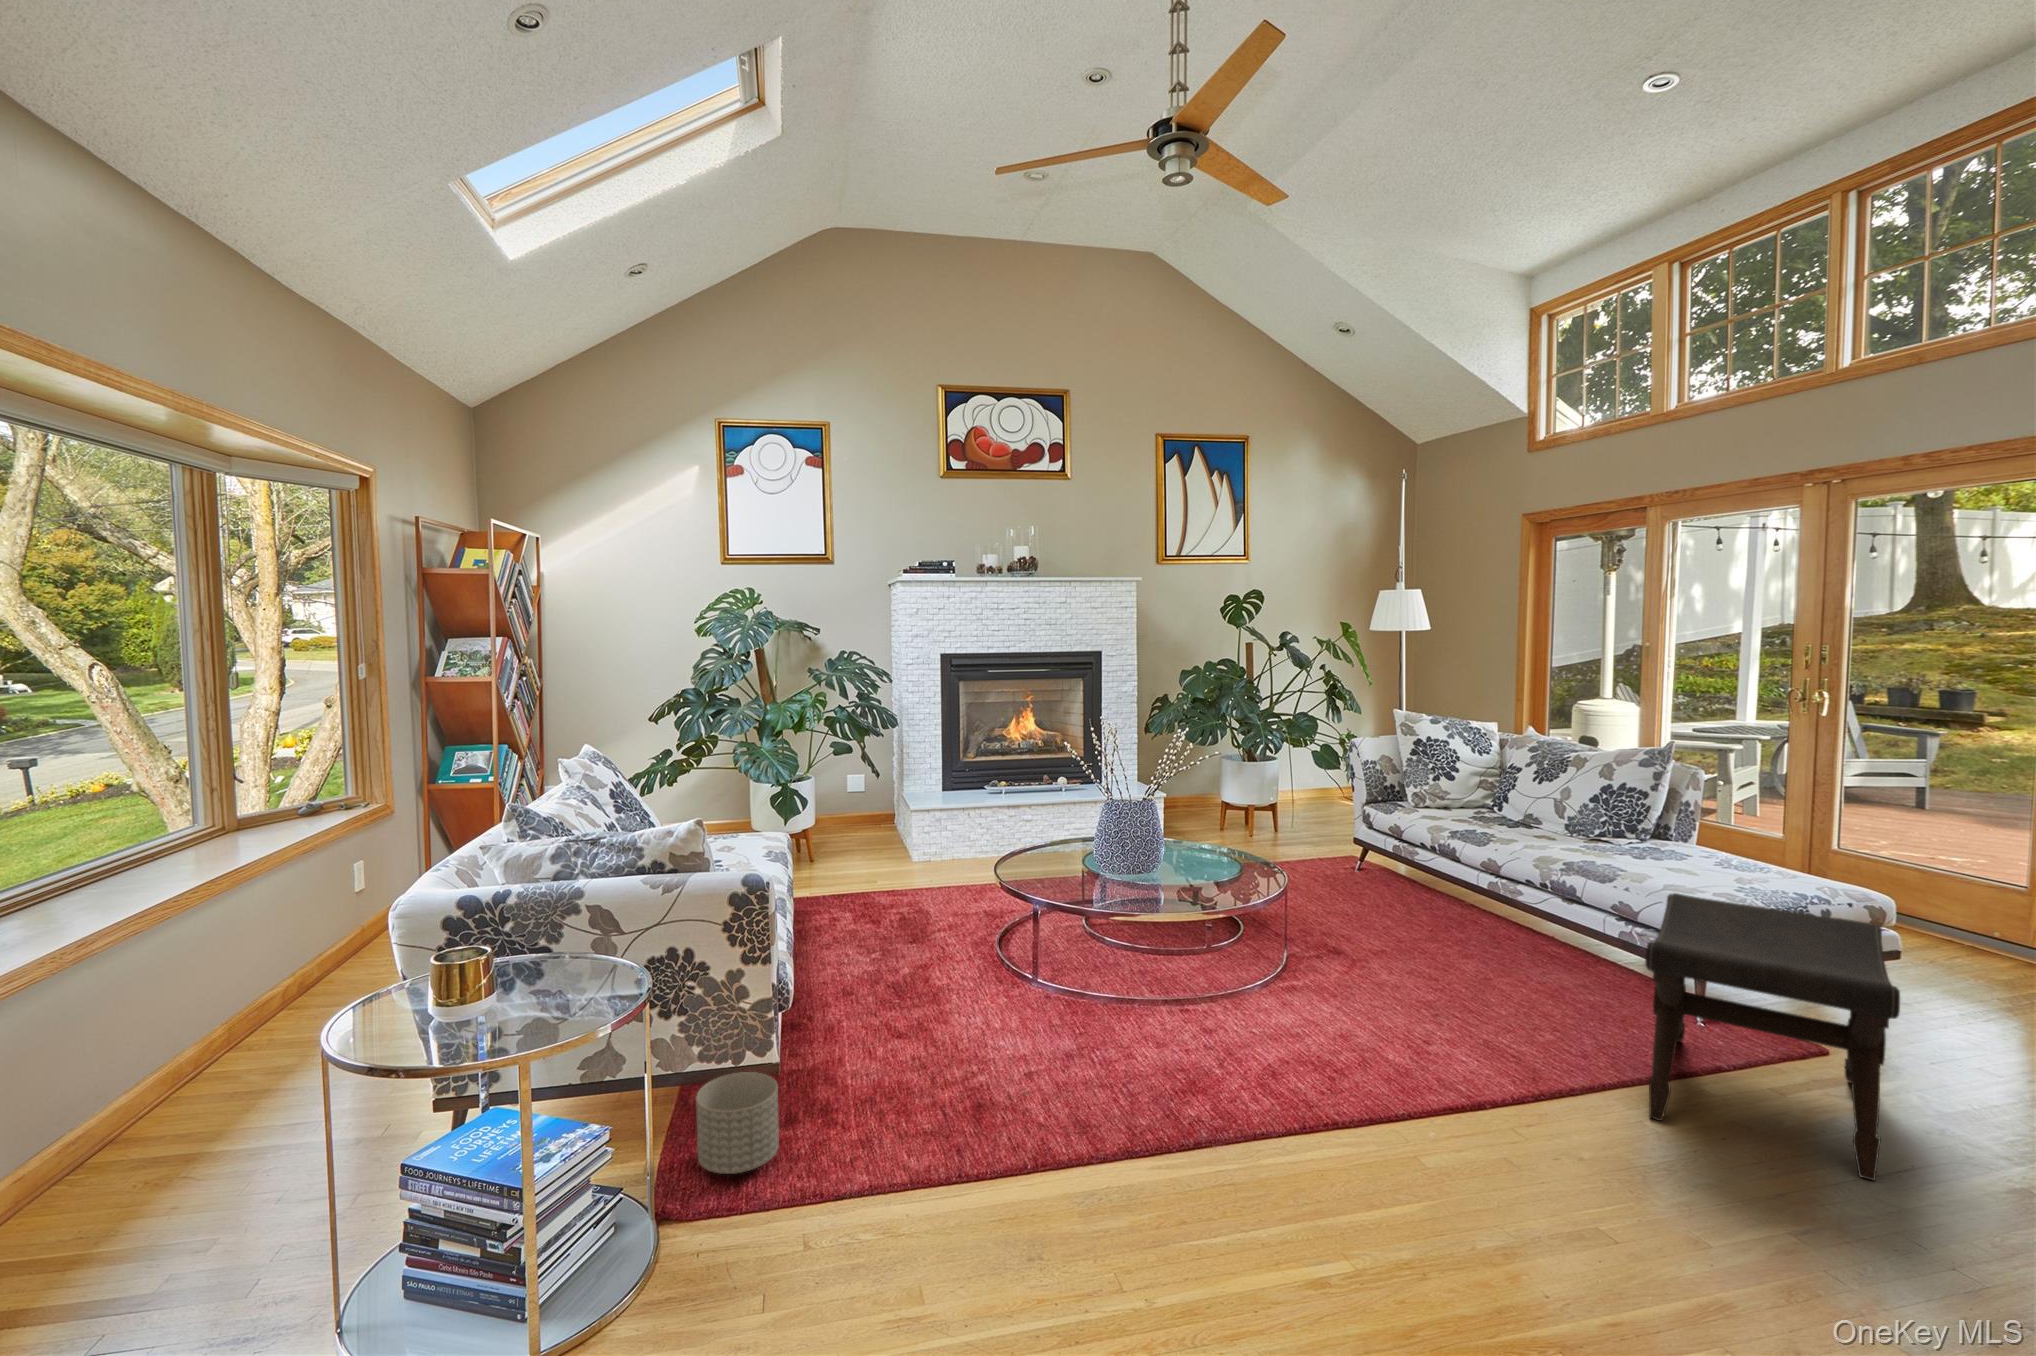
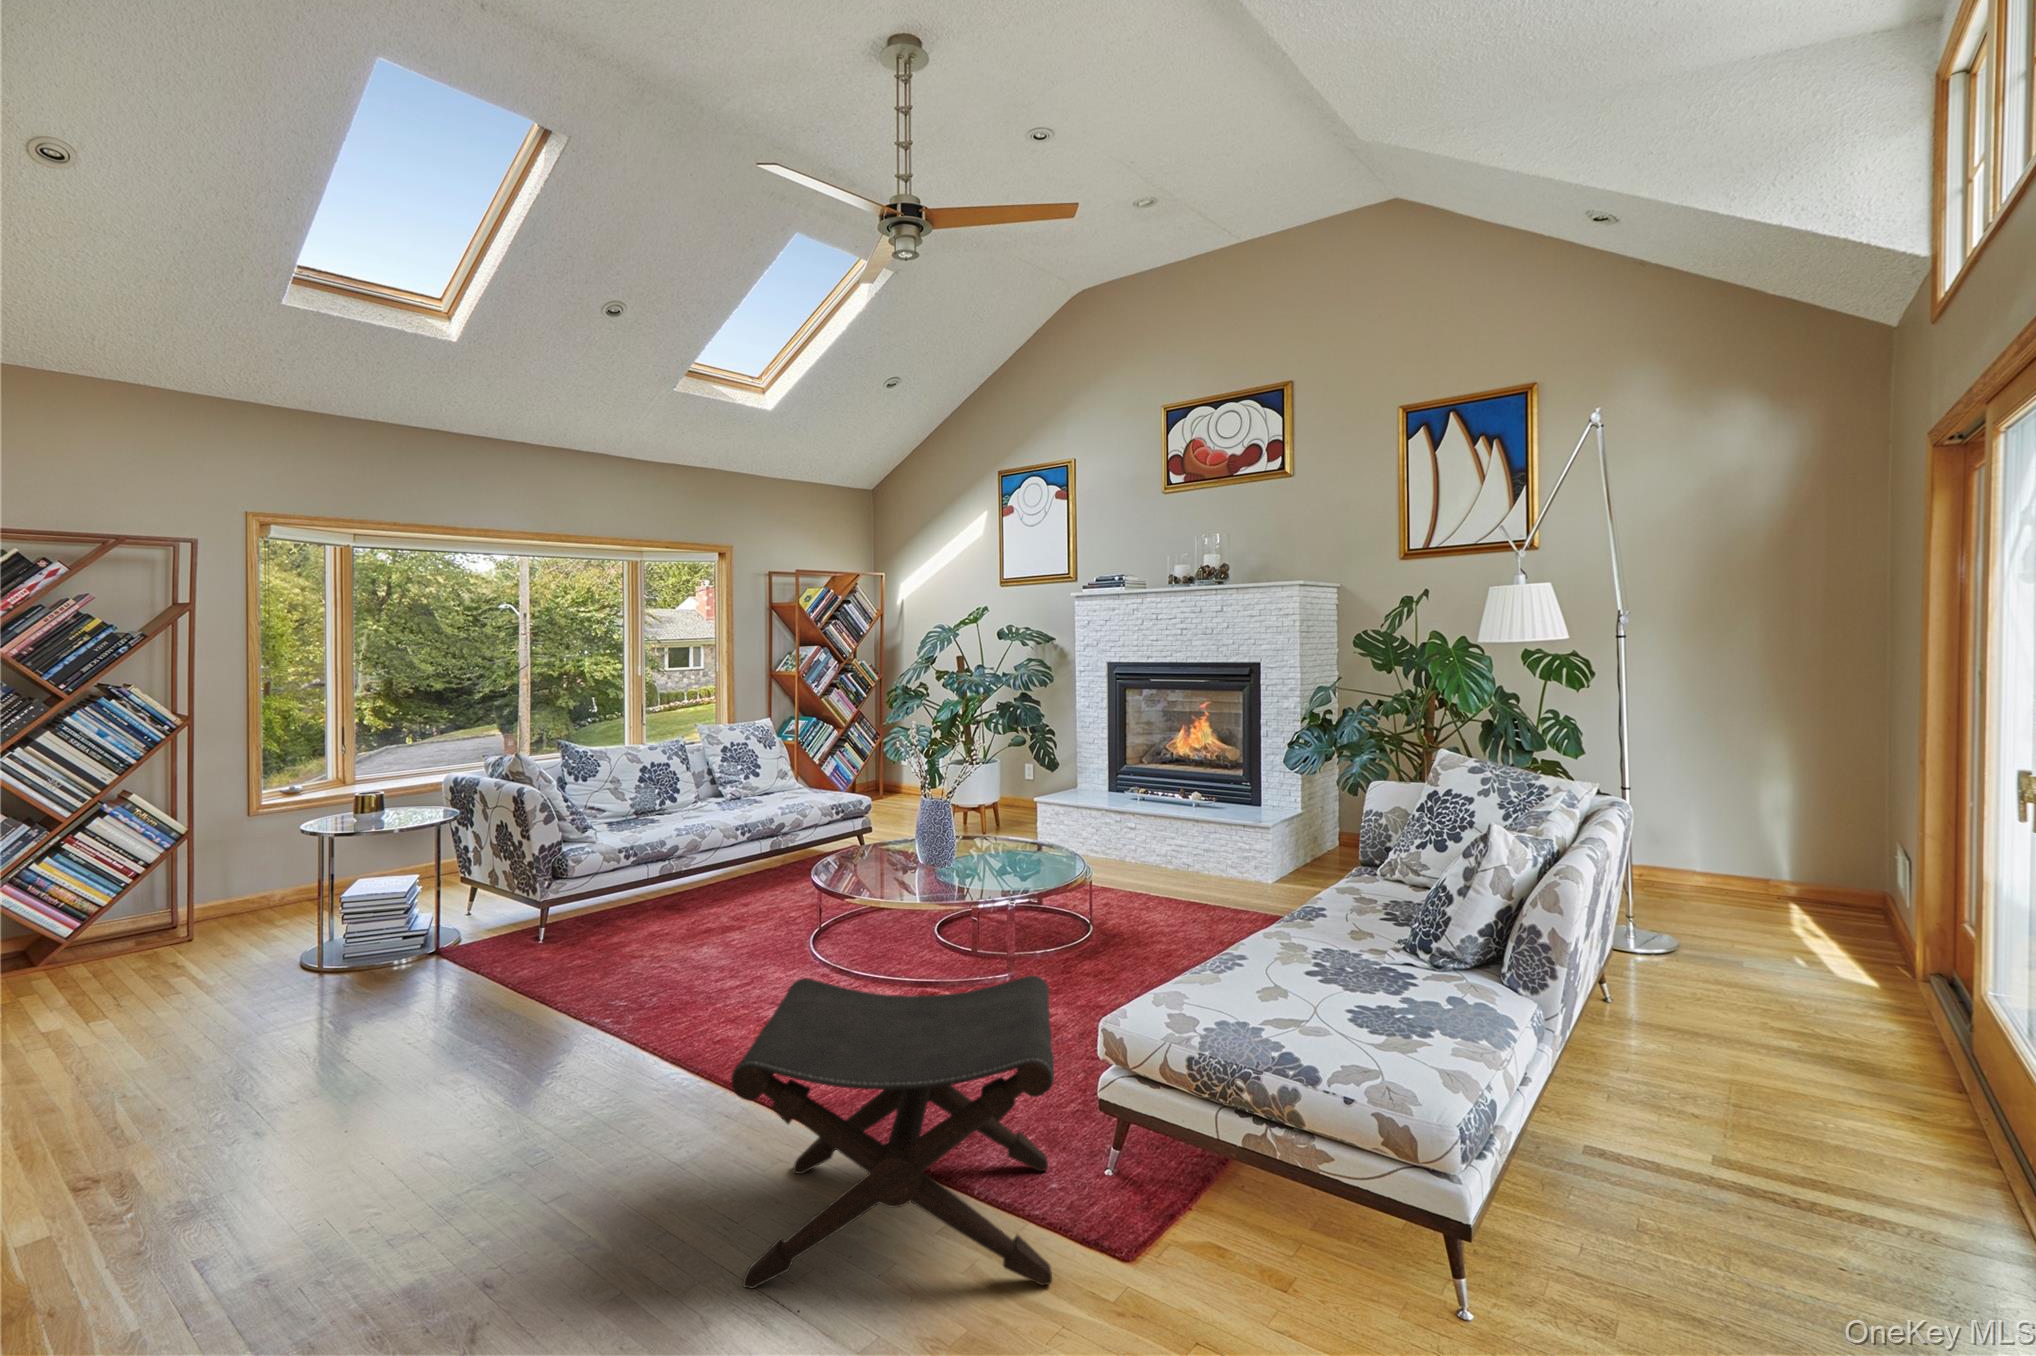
planter: present [696,1072,779,1174] -> none [465,901,517,952]

